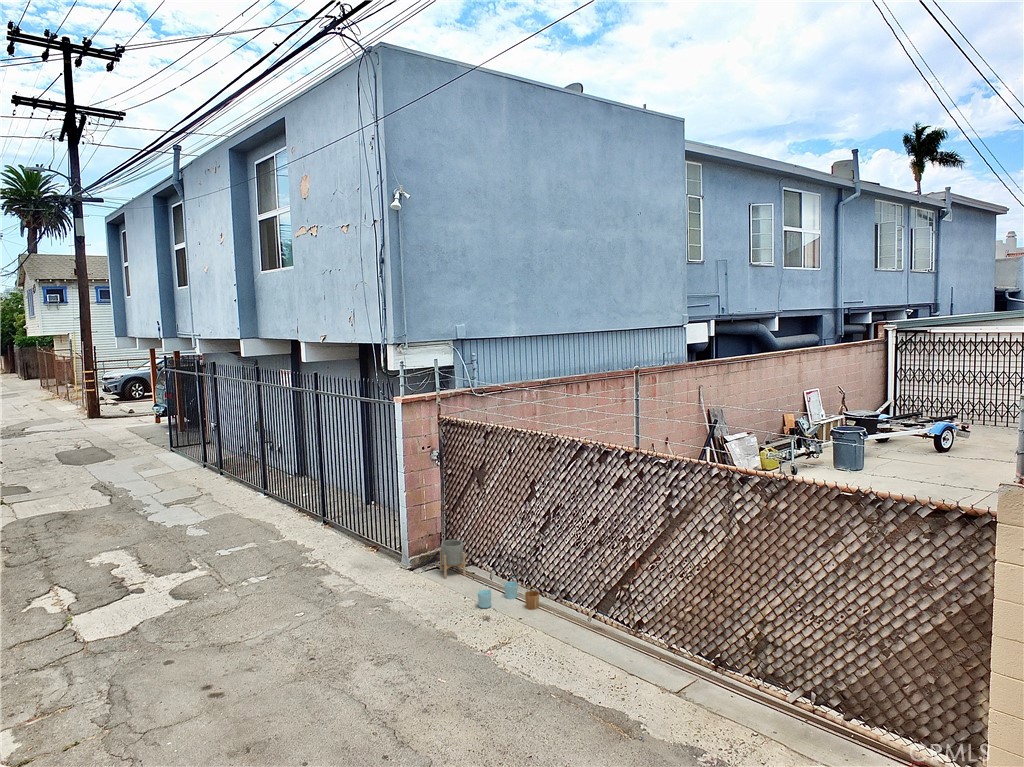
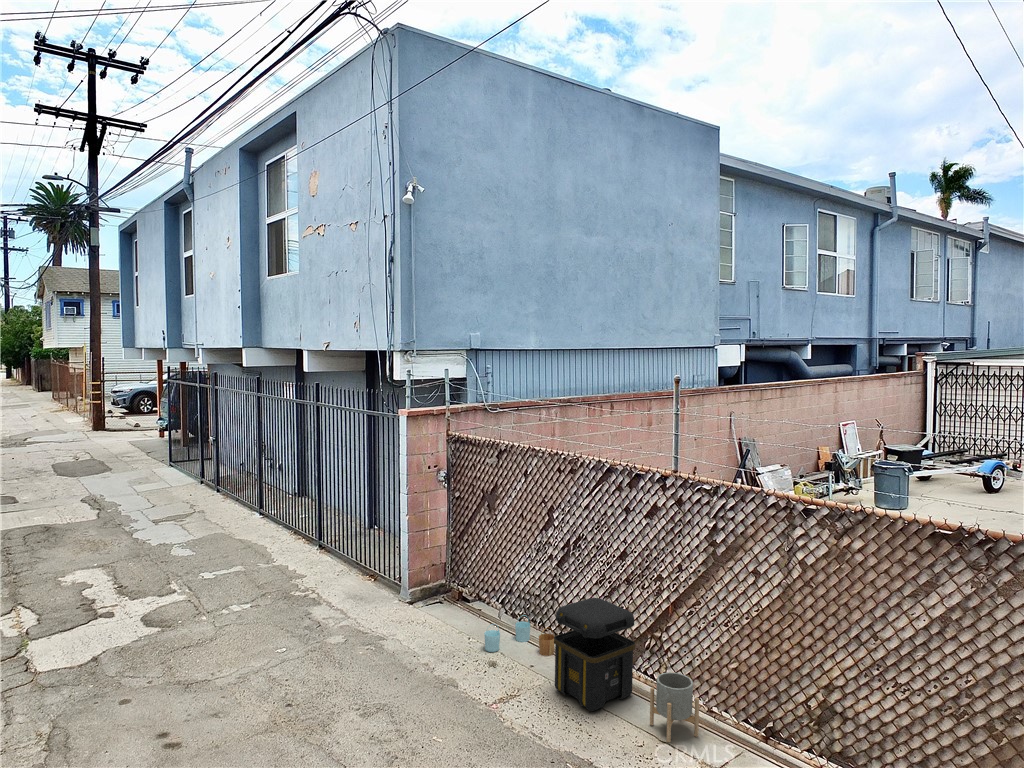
planter: present [440,540,466,578] -> present [650,672,699,742]
toolbox: none [537,558,607,653] -> present [554,598,635,711]

